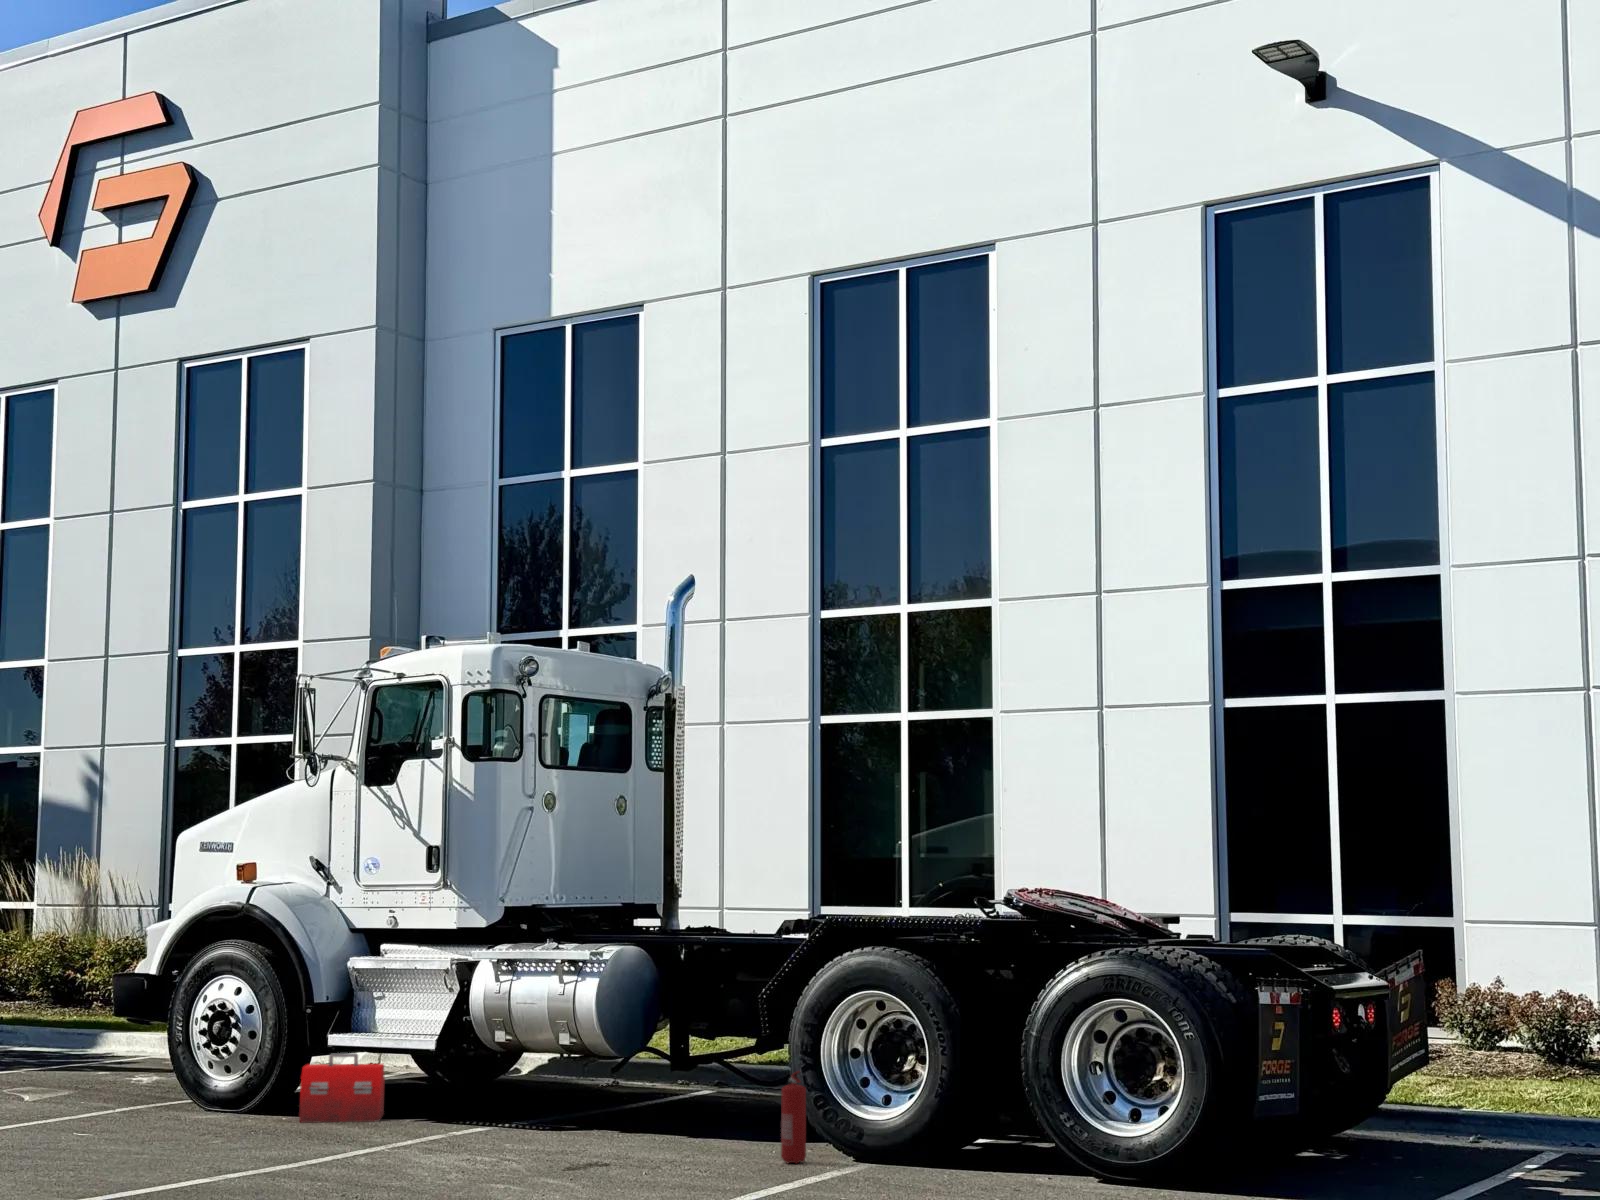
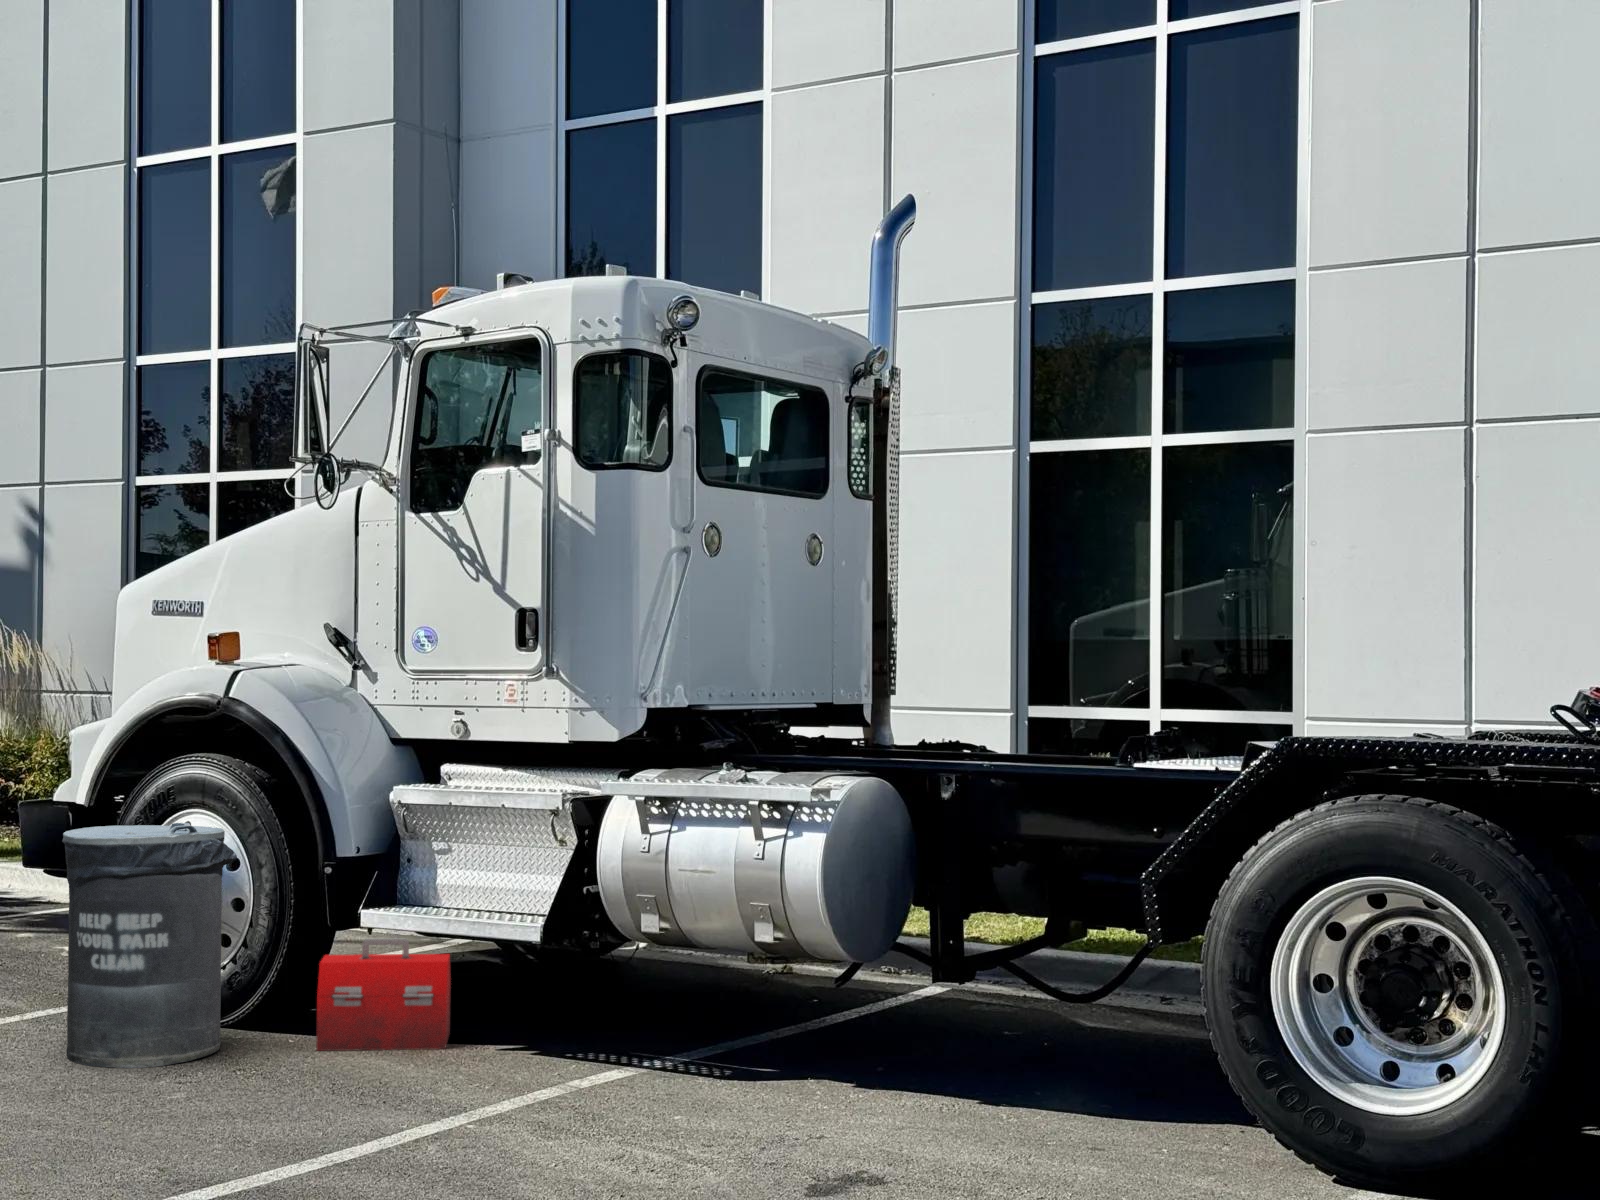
trash can: none [146,982,253,1130] -> present [62,823,237,1068]
fire extinguisher: present [781,1071,806,1163] -> none [1188,1016,1234,1178]

